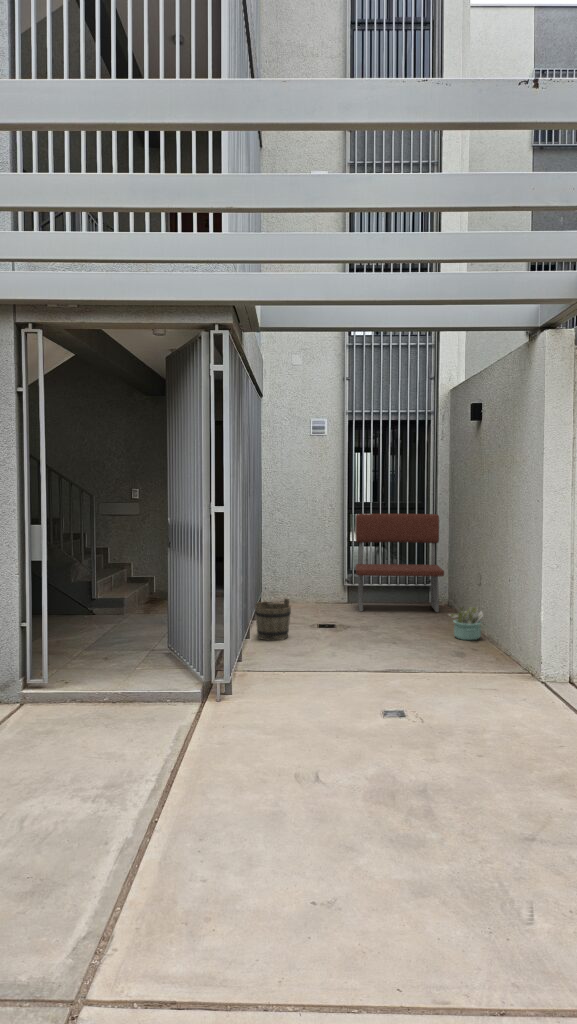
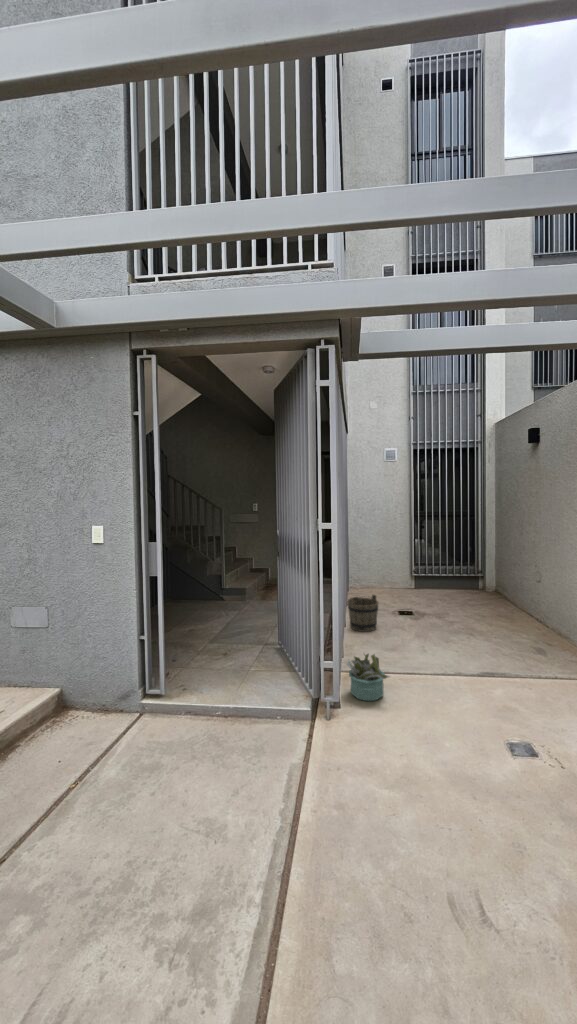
bench: present [356,514,444,612] -> none [420,521,500,602]
decorative plant: present [449,607,483,640] -> present [347,654,389,701]

